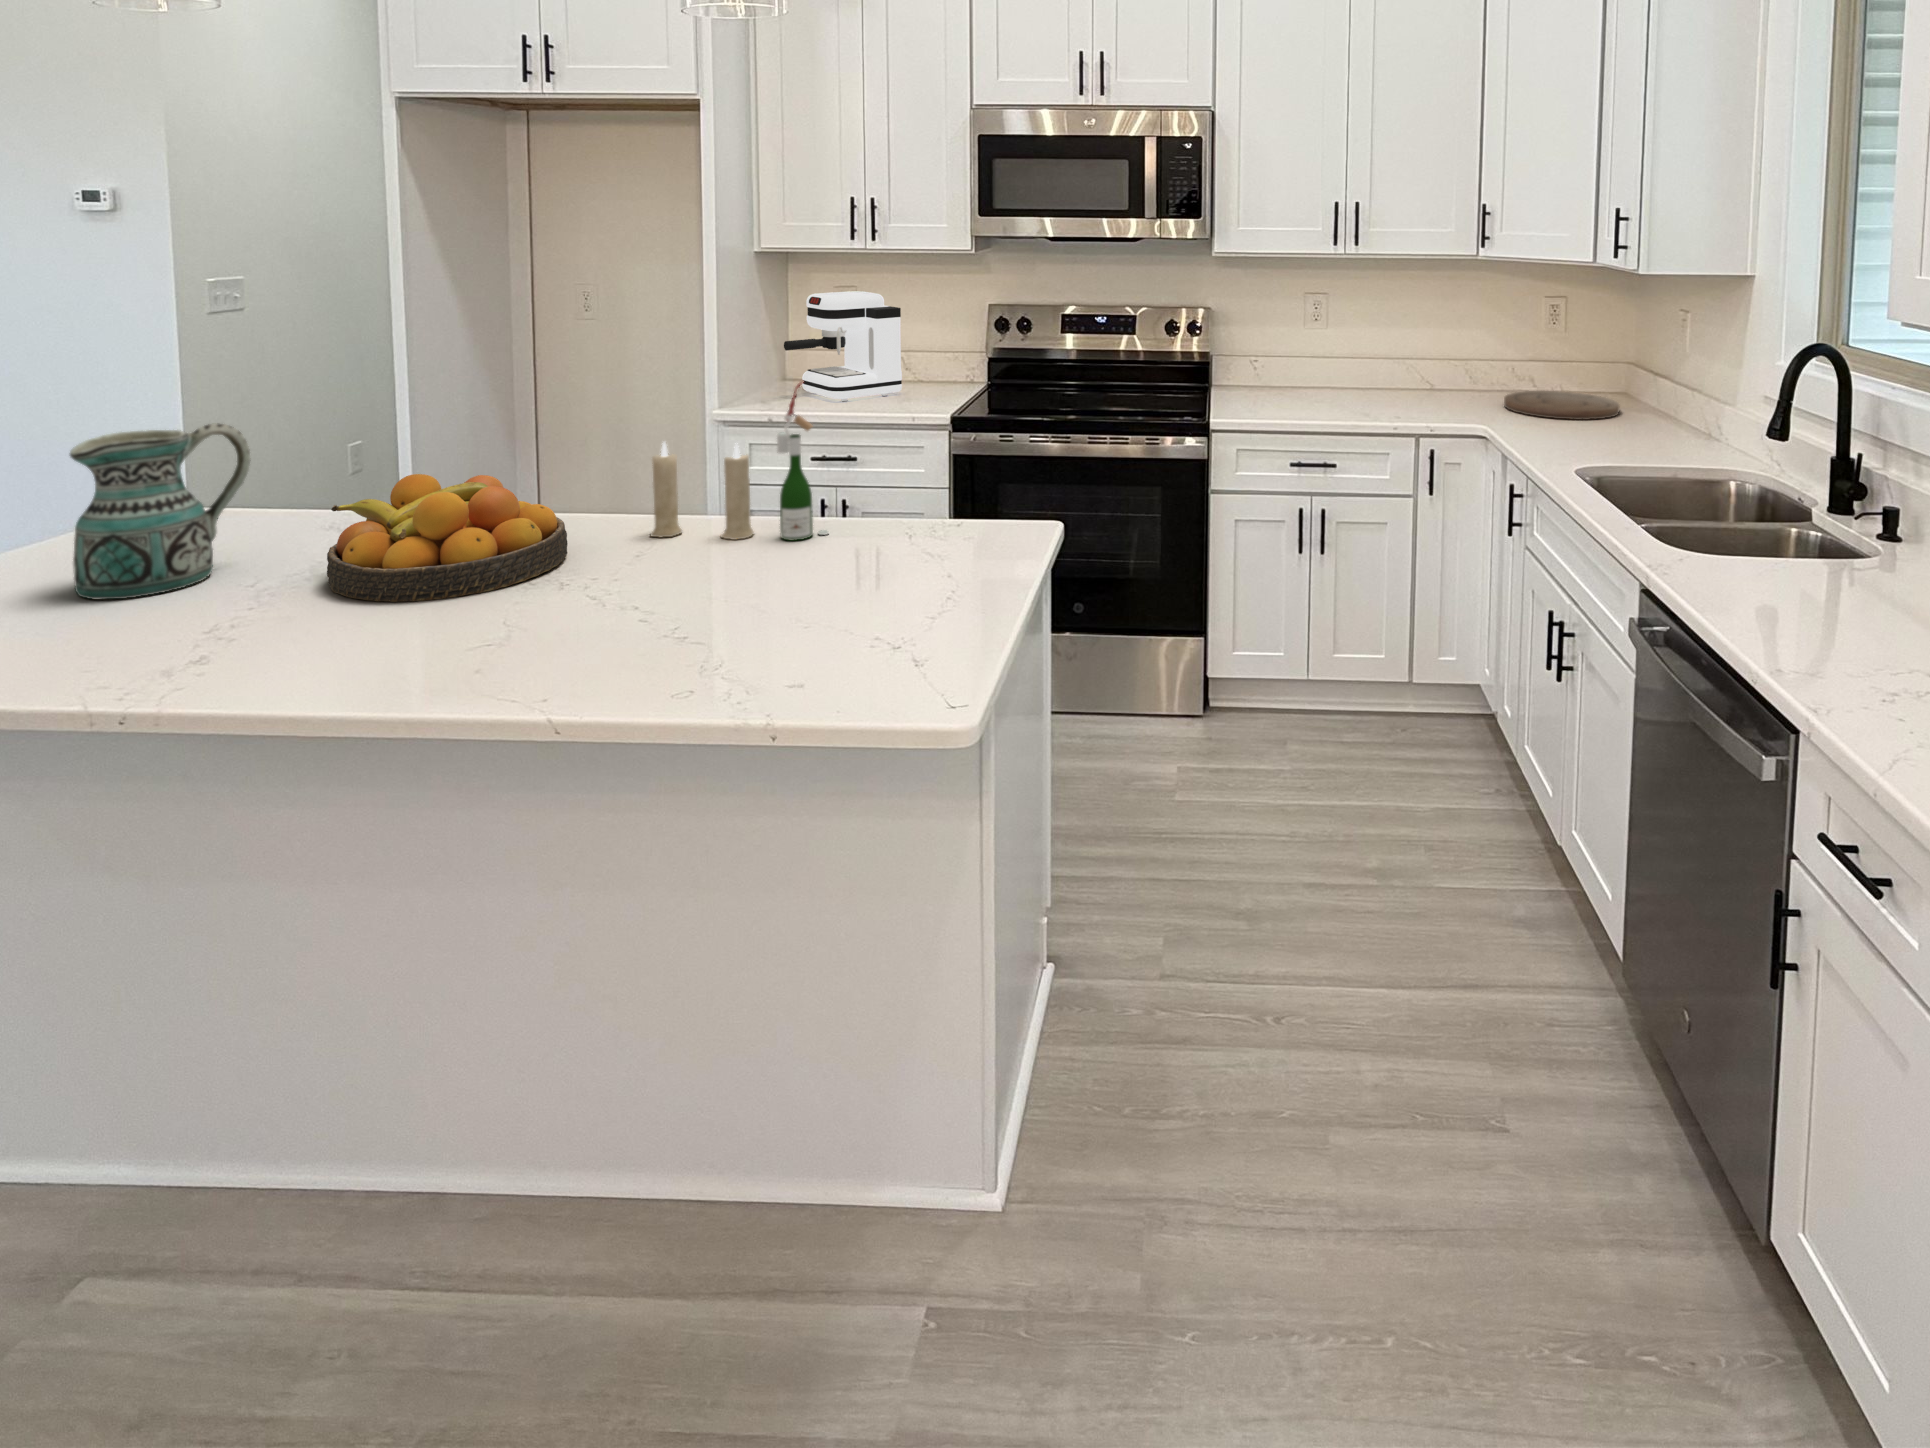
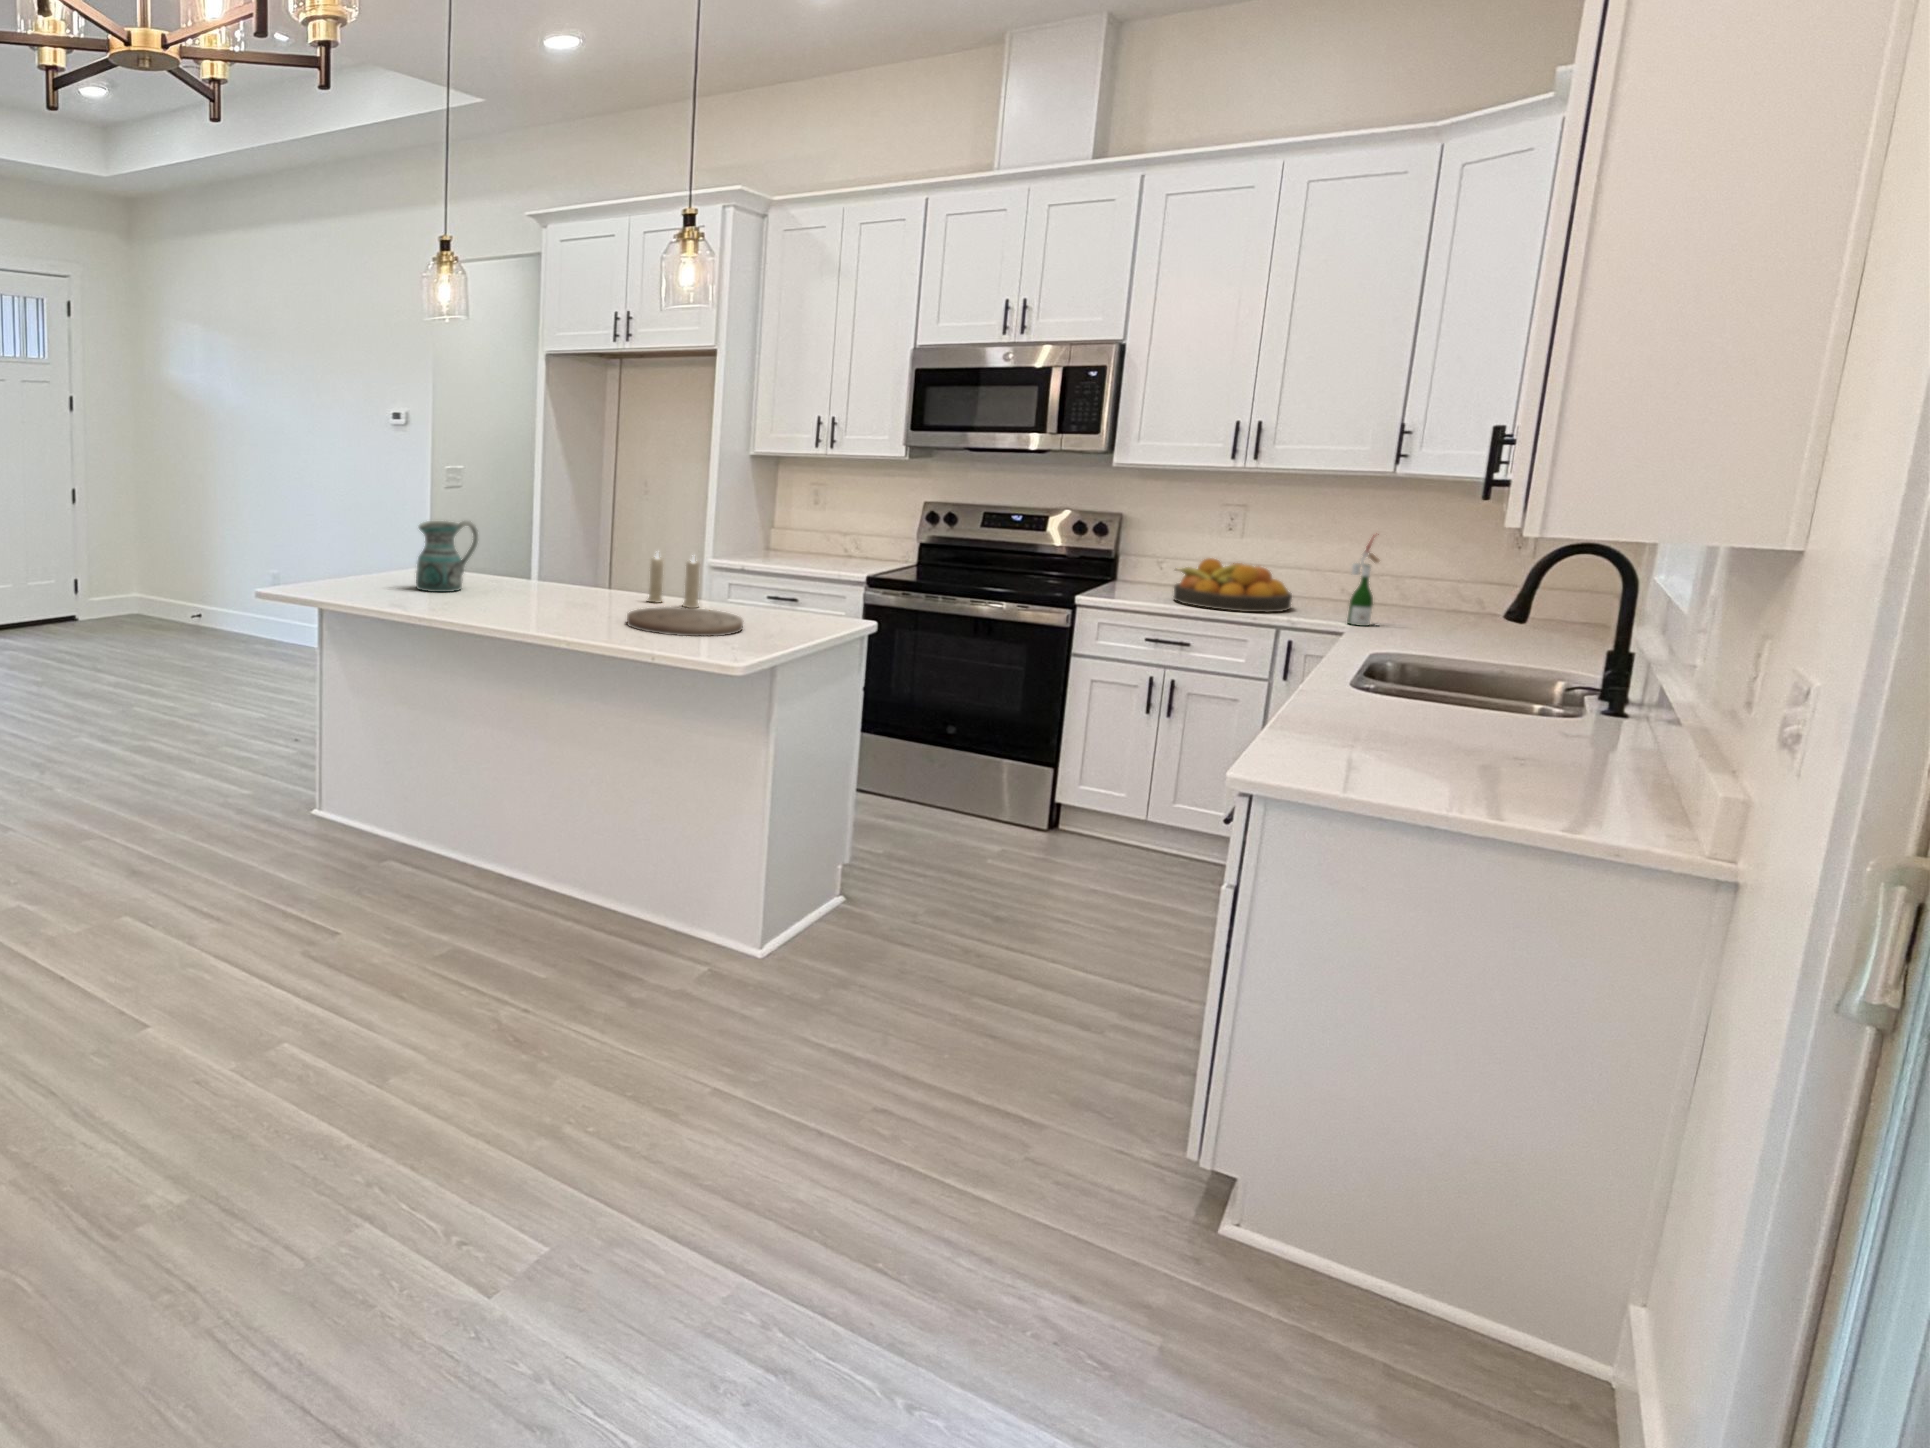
coffee maker: present [784,291,902,401] -> none [763,486,849,563]
wine bottle: present [777,382,828,541] -> present [1347,535,1379,626]
cutting board: present [1504,391,1619,420] -> present [627,607,743,636]
fruit bowl: present [327,474,568,602] -> present [1174,558,1292,612]

